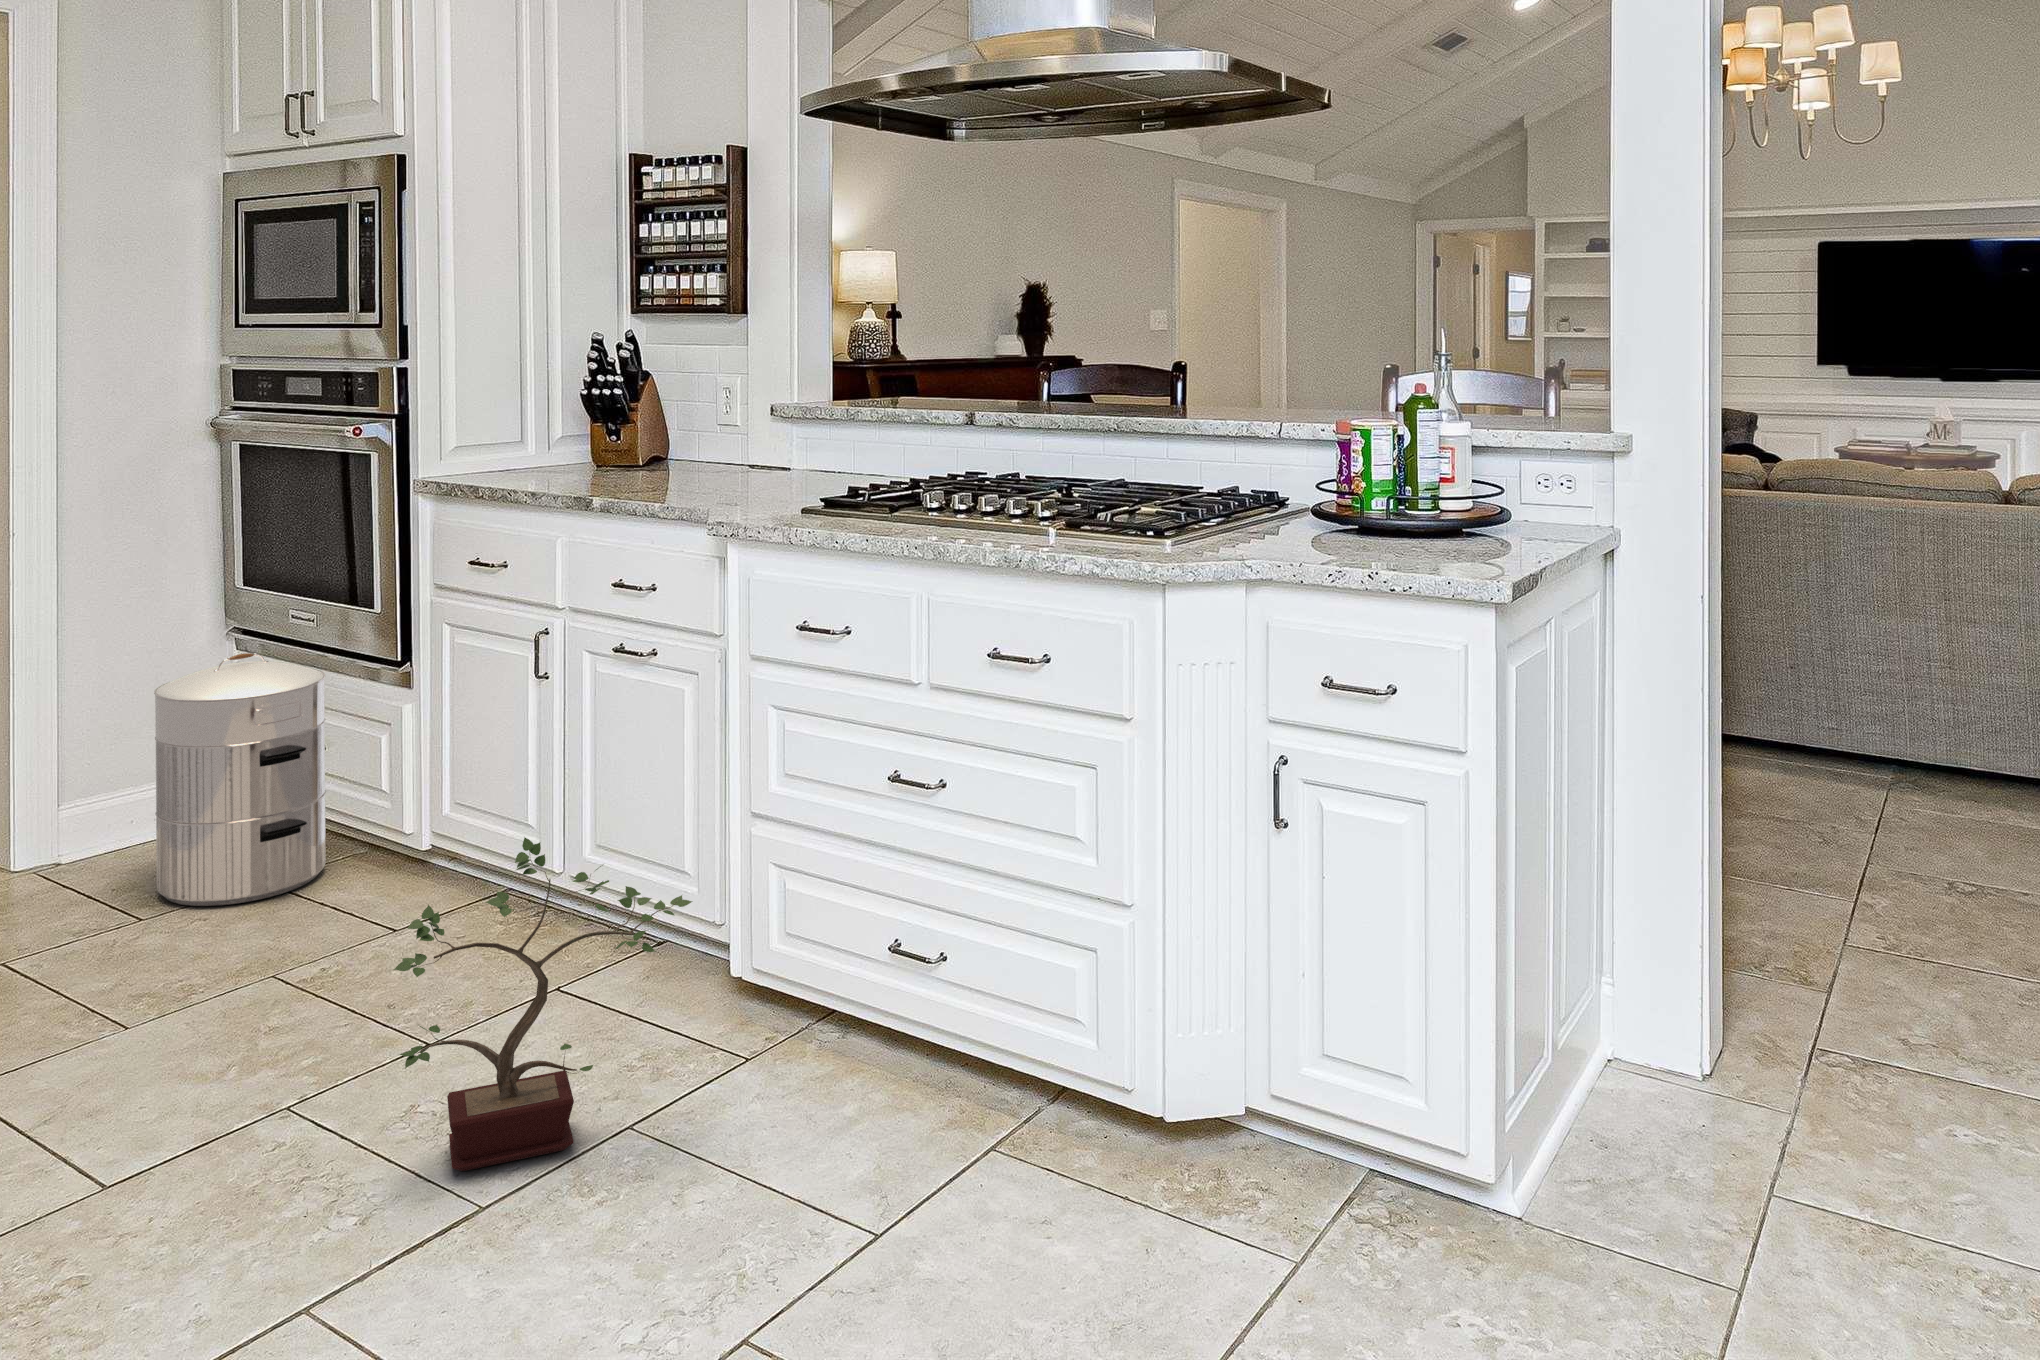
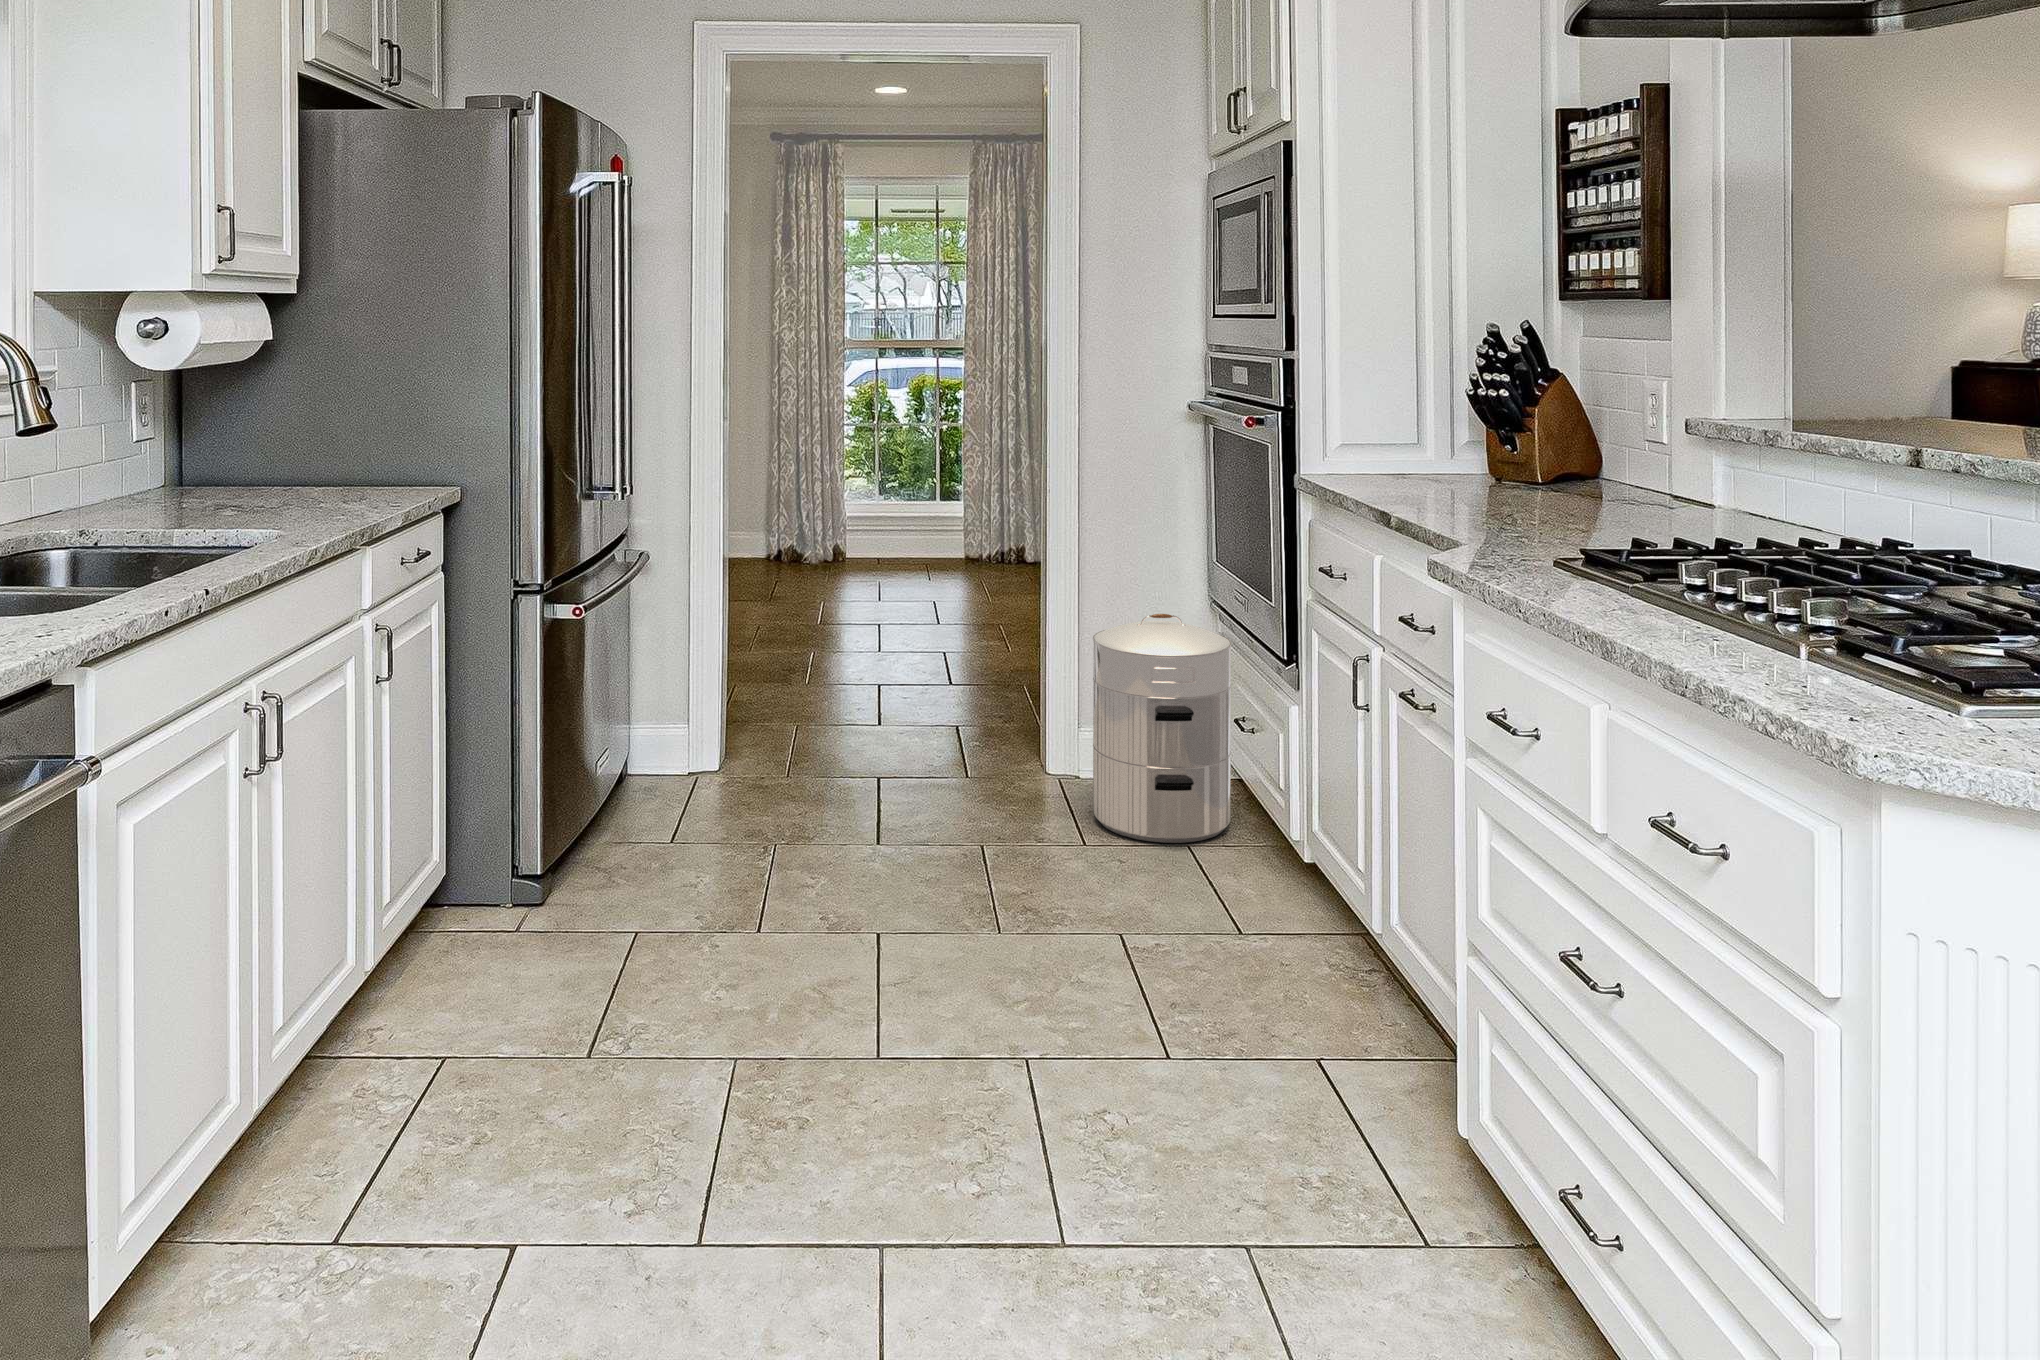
potted plant: present [394,838,692,1171] -> none [986,863,1268,1223]

